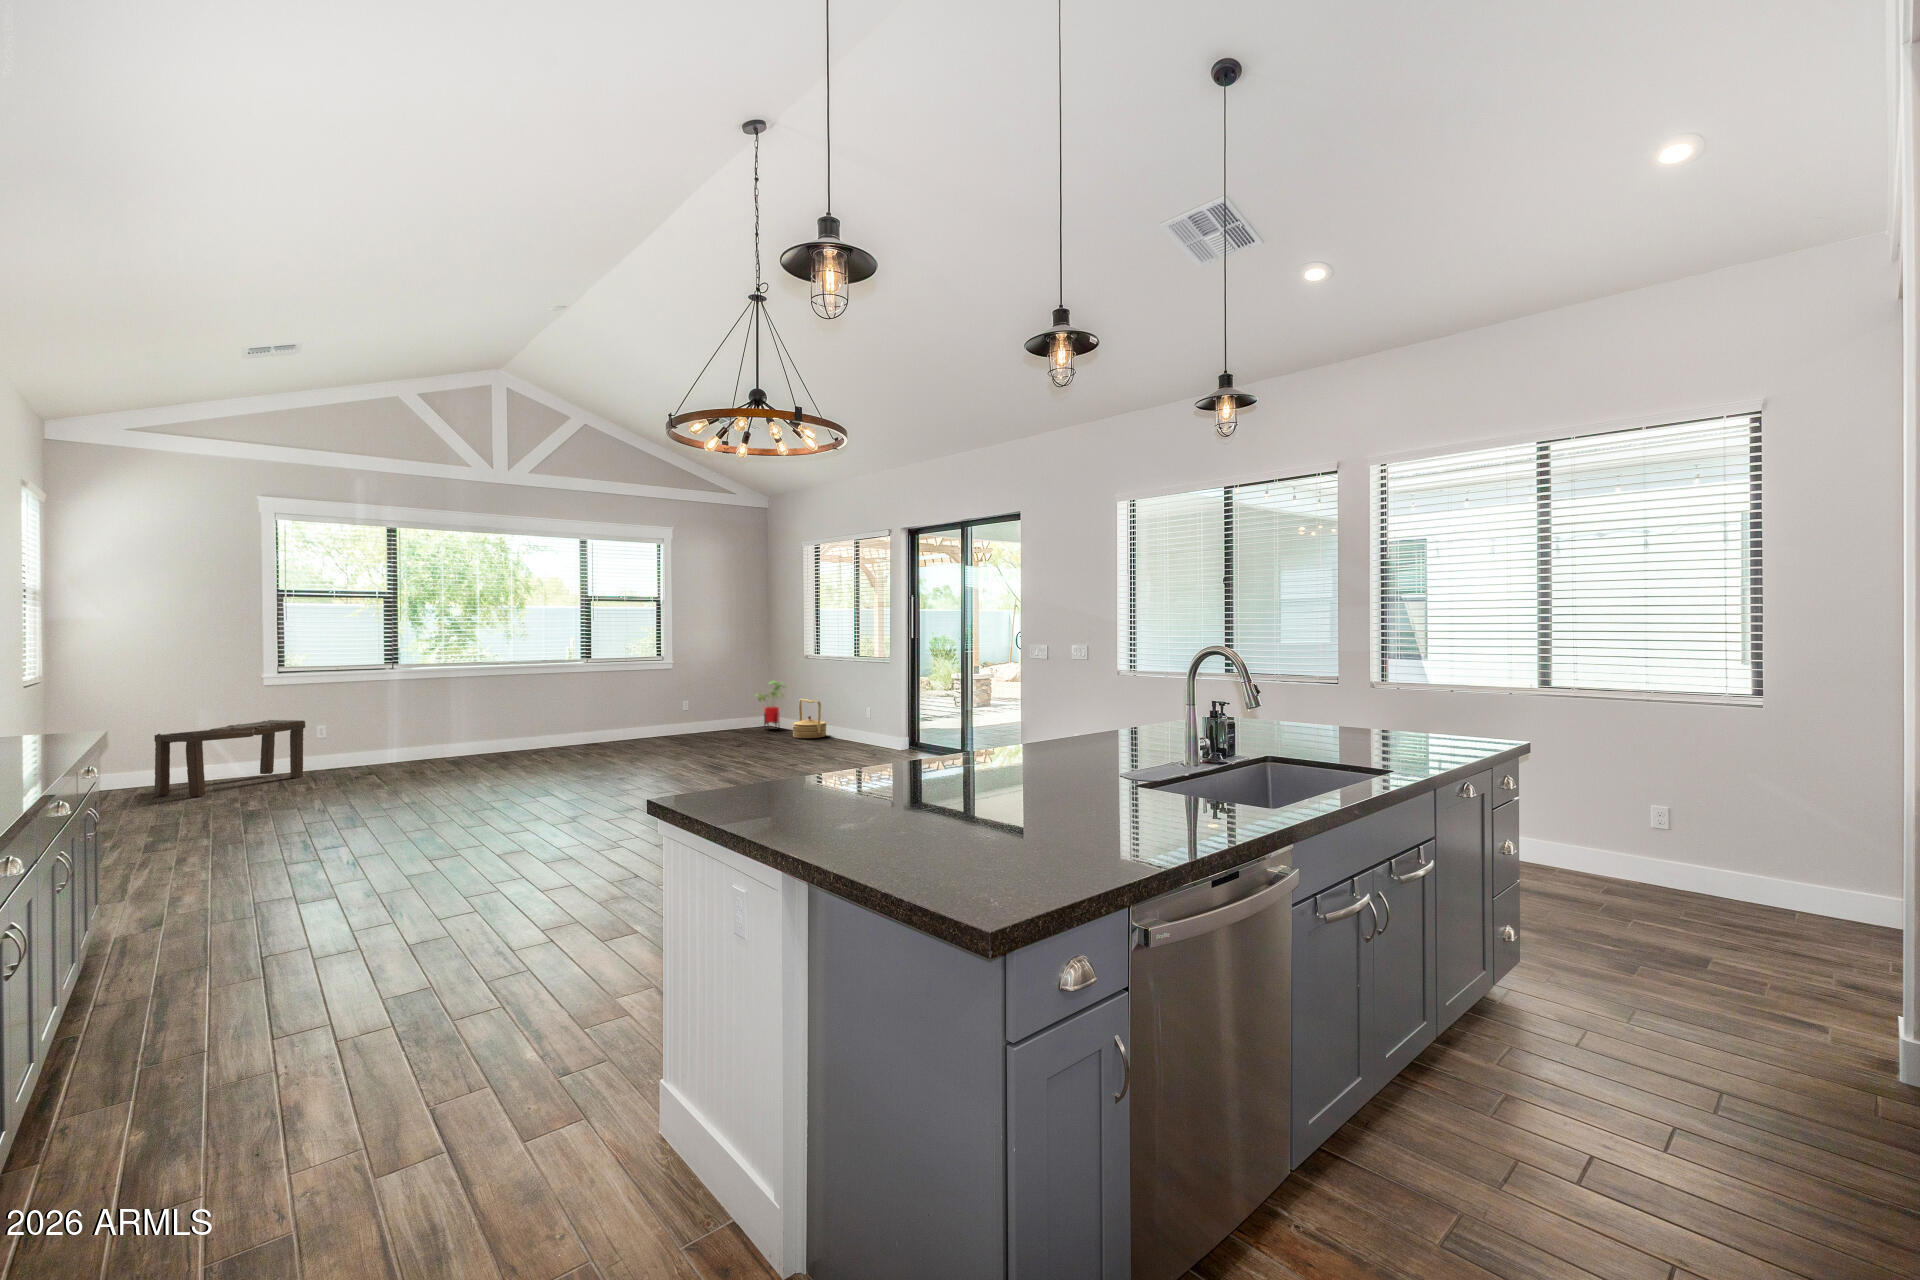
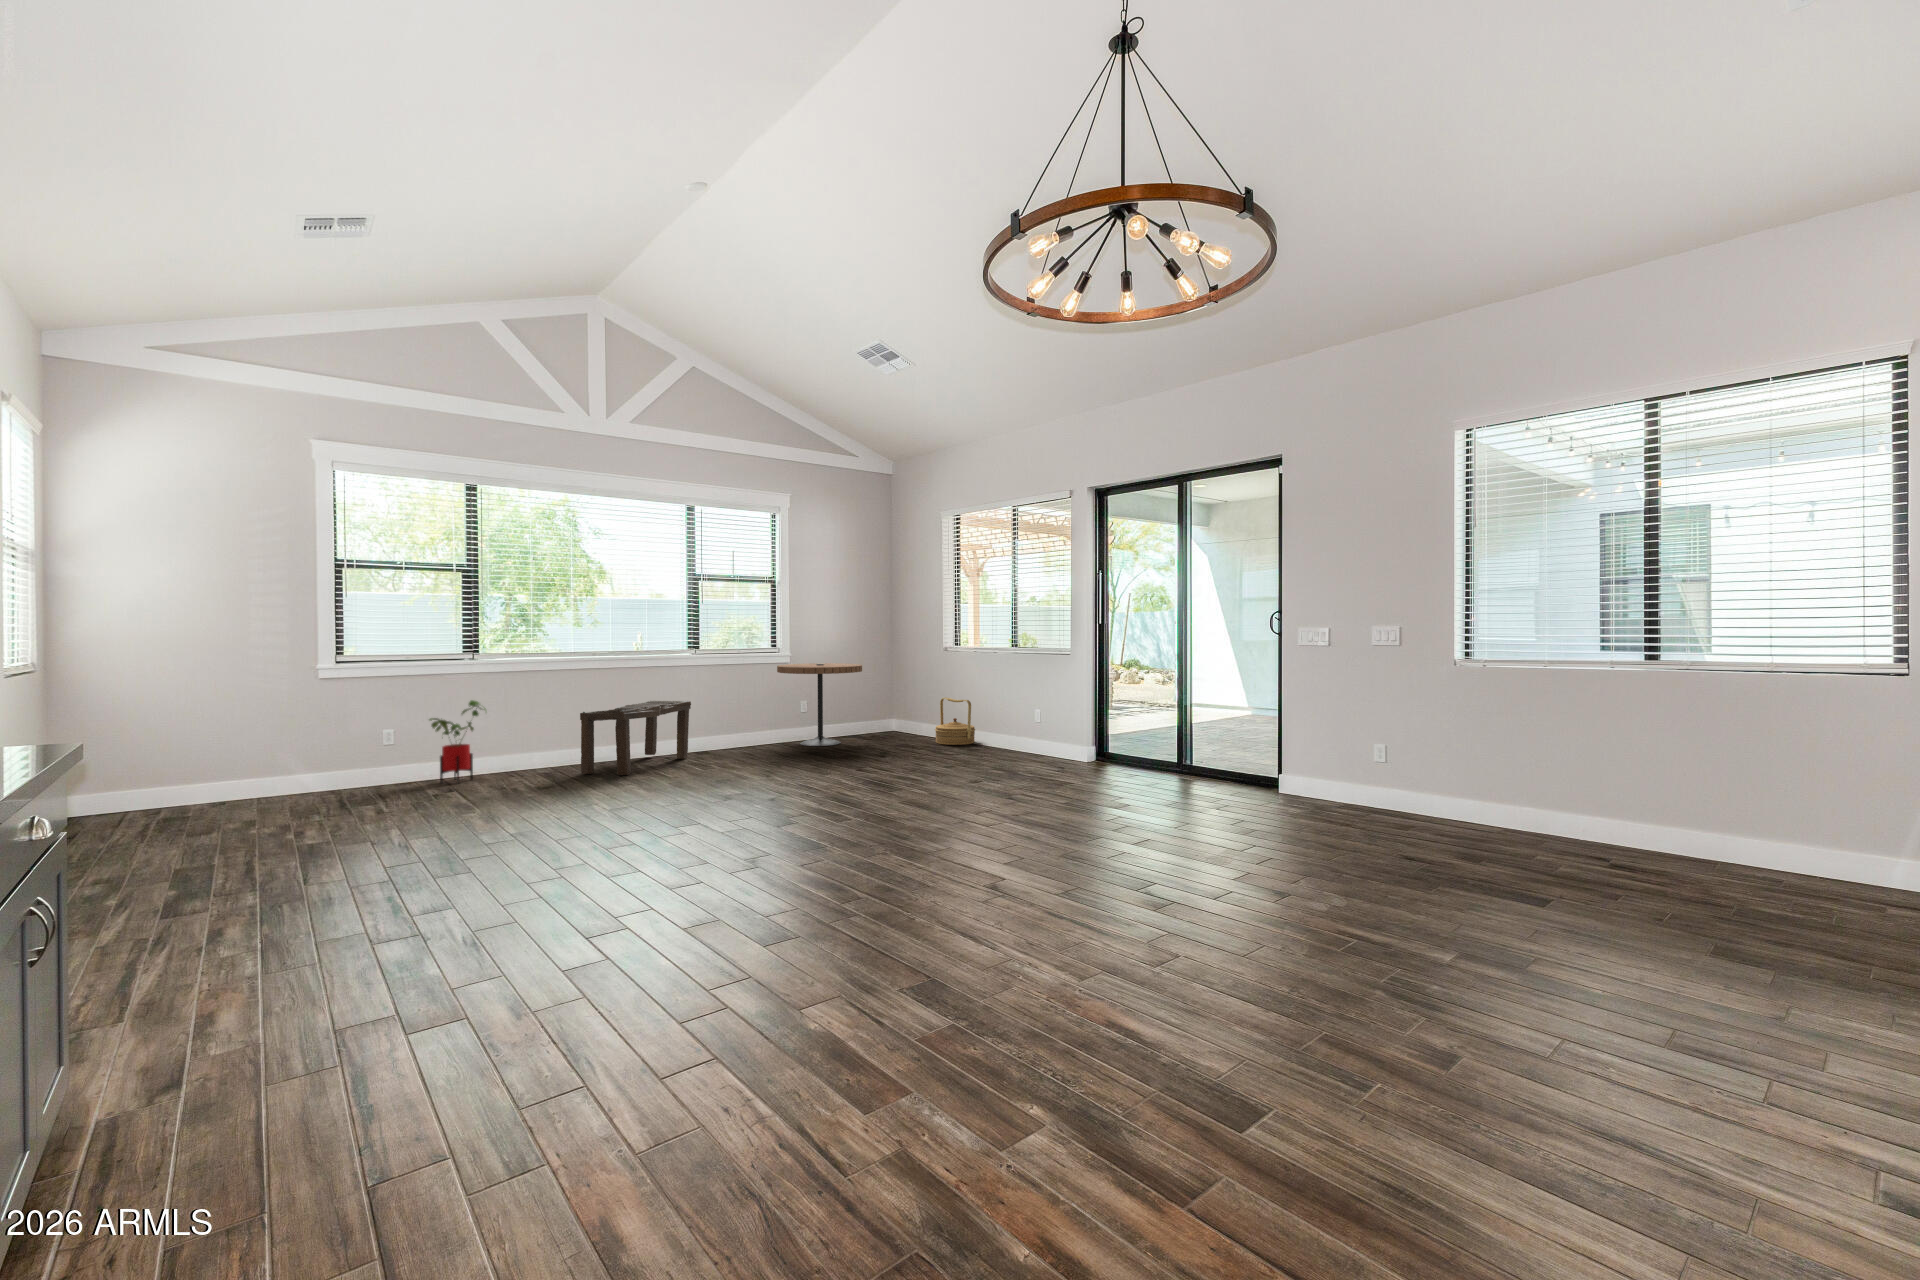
side table: none [658,670,732,739] -> present [777,663,862,746]
house plant: present [756,681,783,728] -> present [429,700,486,783]
bench: present [154,720,305,797] -> present [580,701,691,775]

